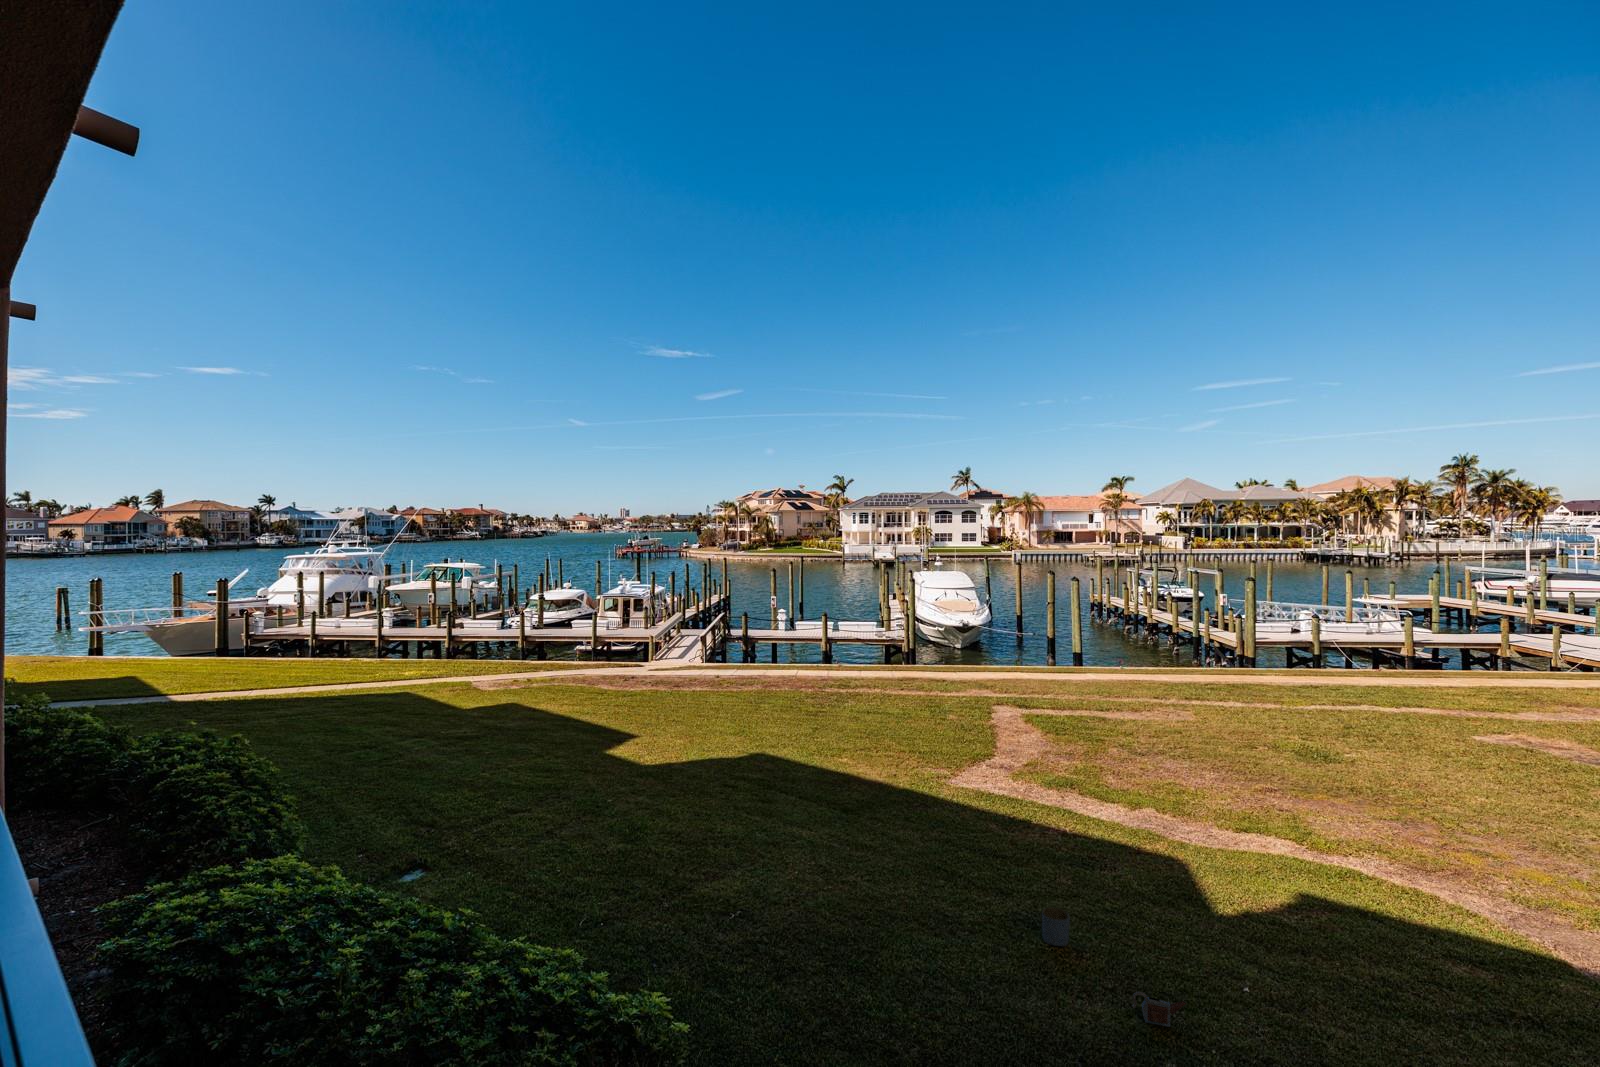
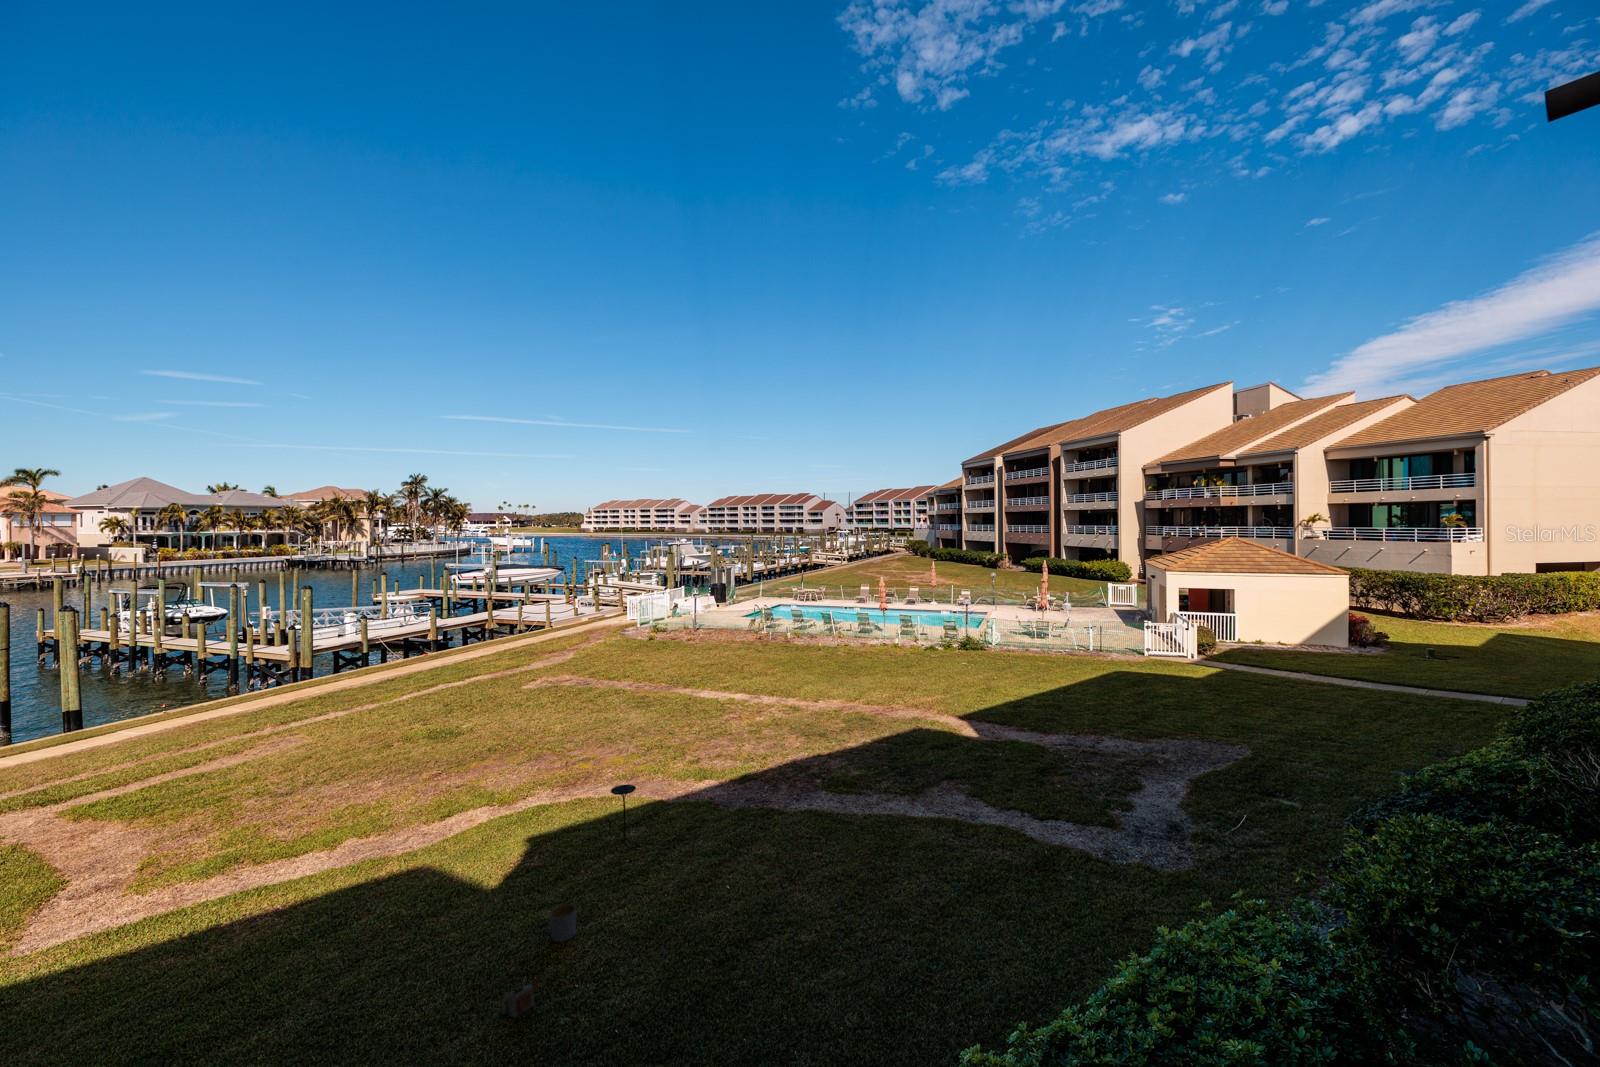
side table: none [1412,880,1459,978] -> present [611,785,636,845]
planter: present [1042,907,1070,946] -> present [550,904,576,943]

